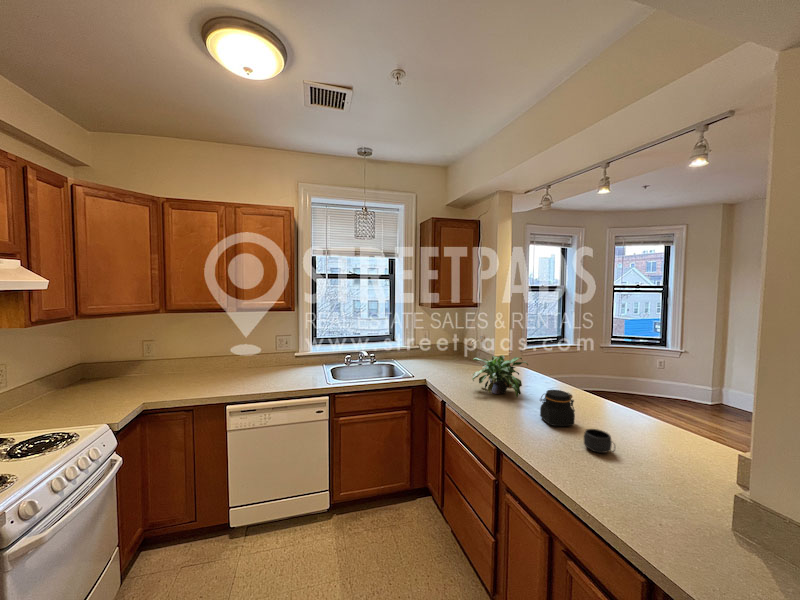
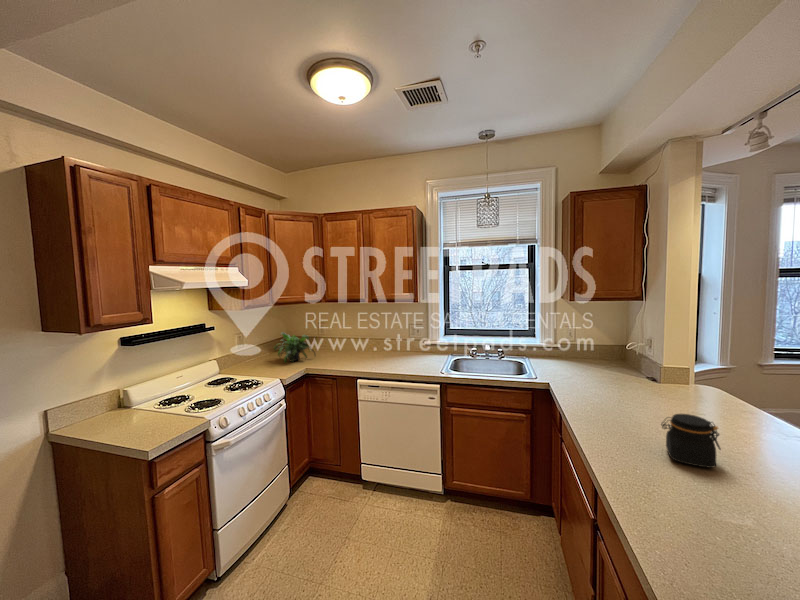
potted plant: present [472,355,528,396] -> present [274,332,316,362]
mug: present [584,429,615,453] -> none [701,474,748,514]

